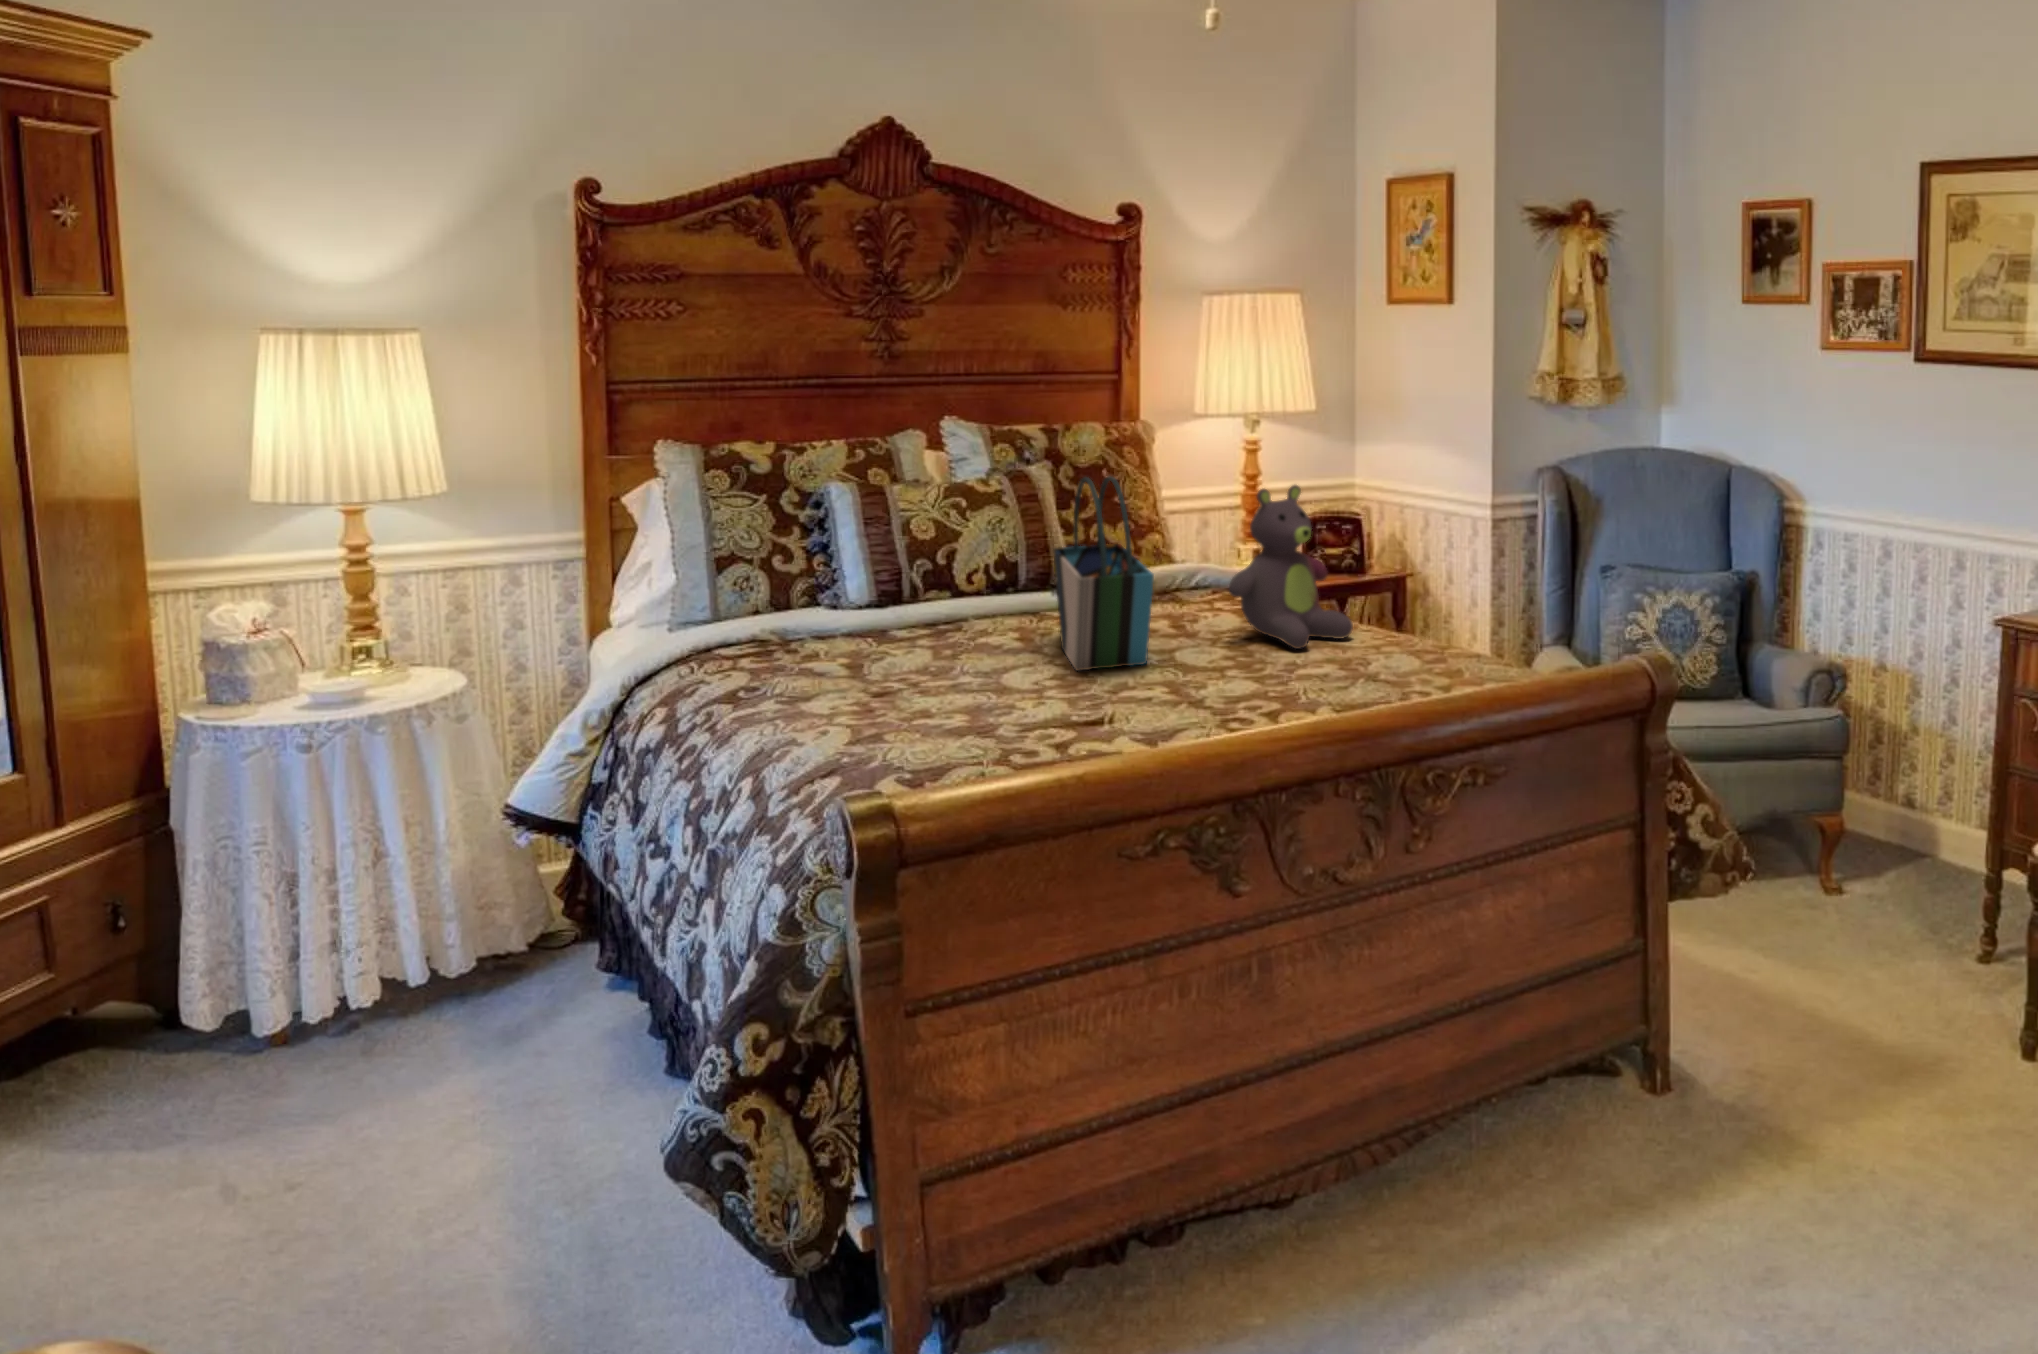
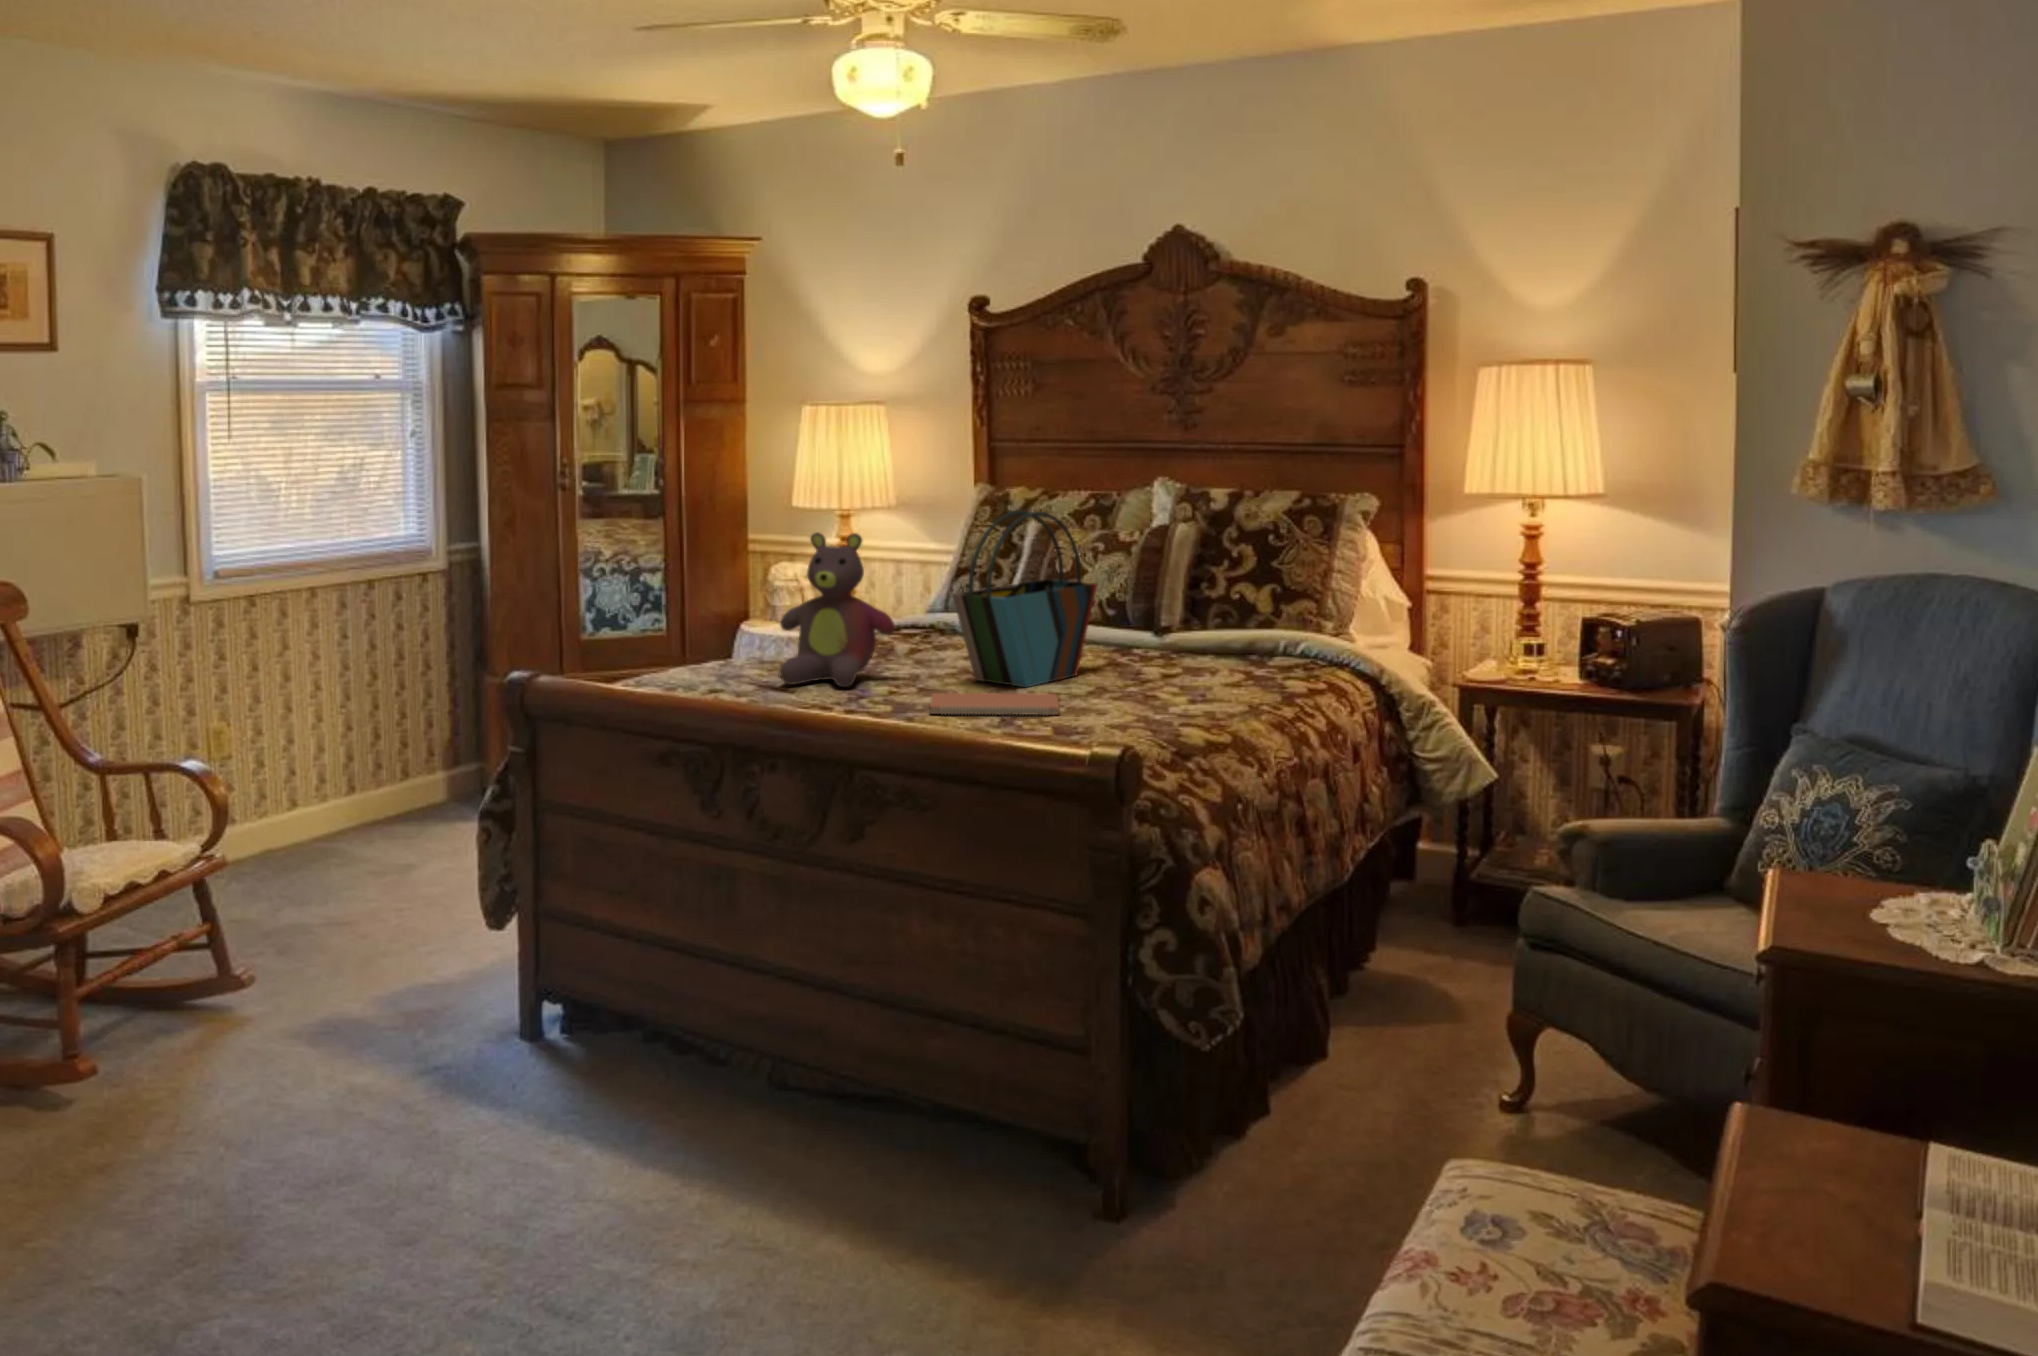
stuffed bear: present [1229,485,1353,649] -> present [780,532,895,687]
notebook: none [1154,660,1299,711] -> present [930,693,1059,715]

